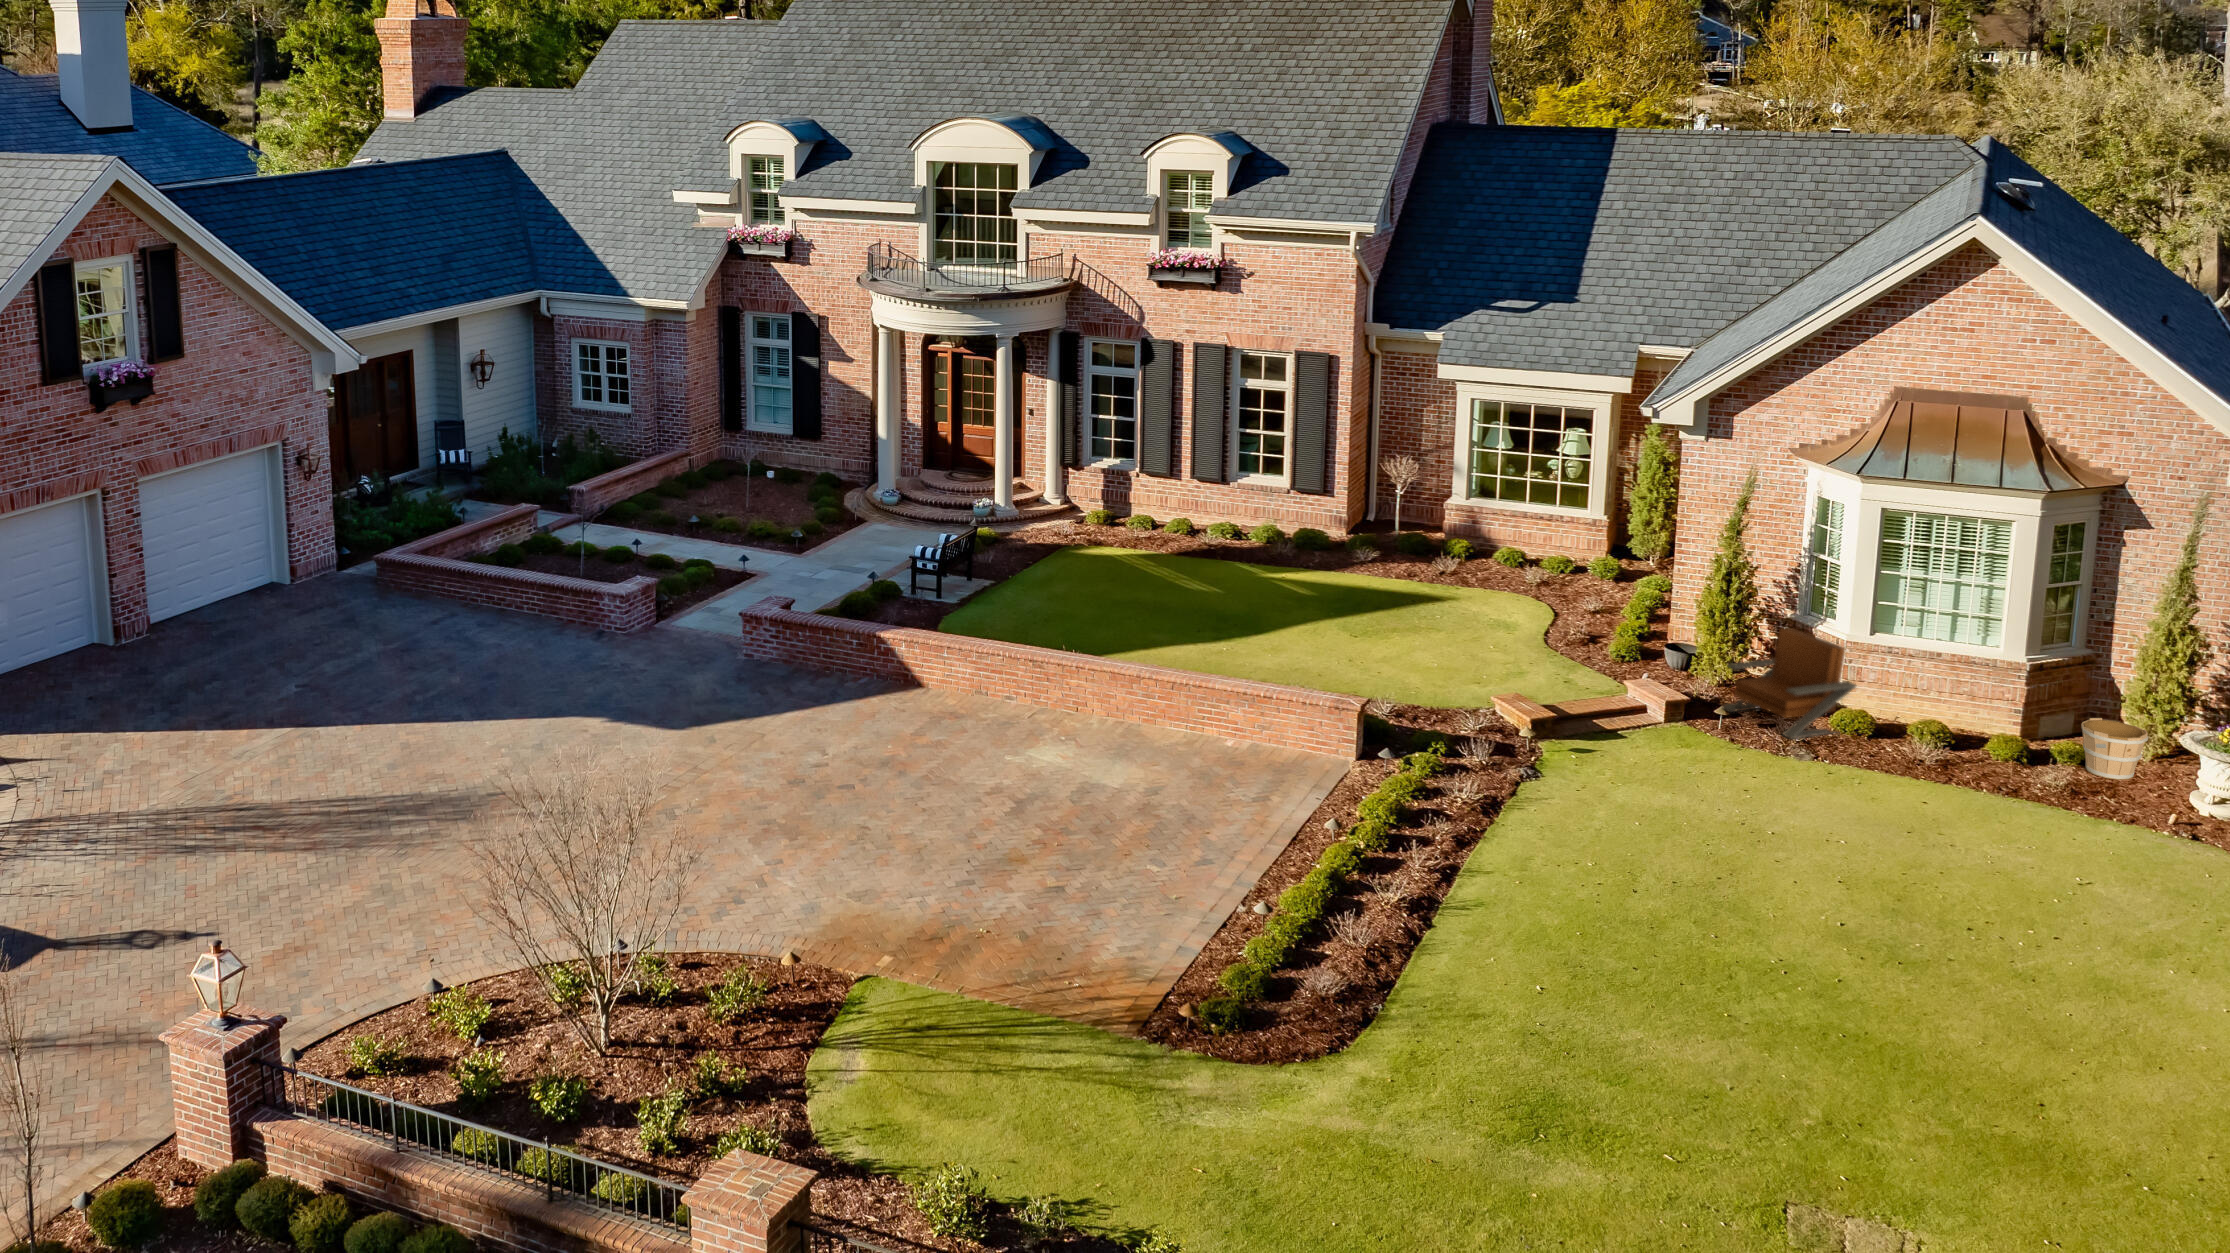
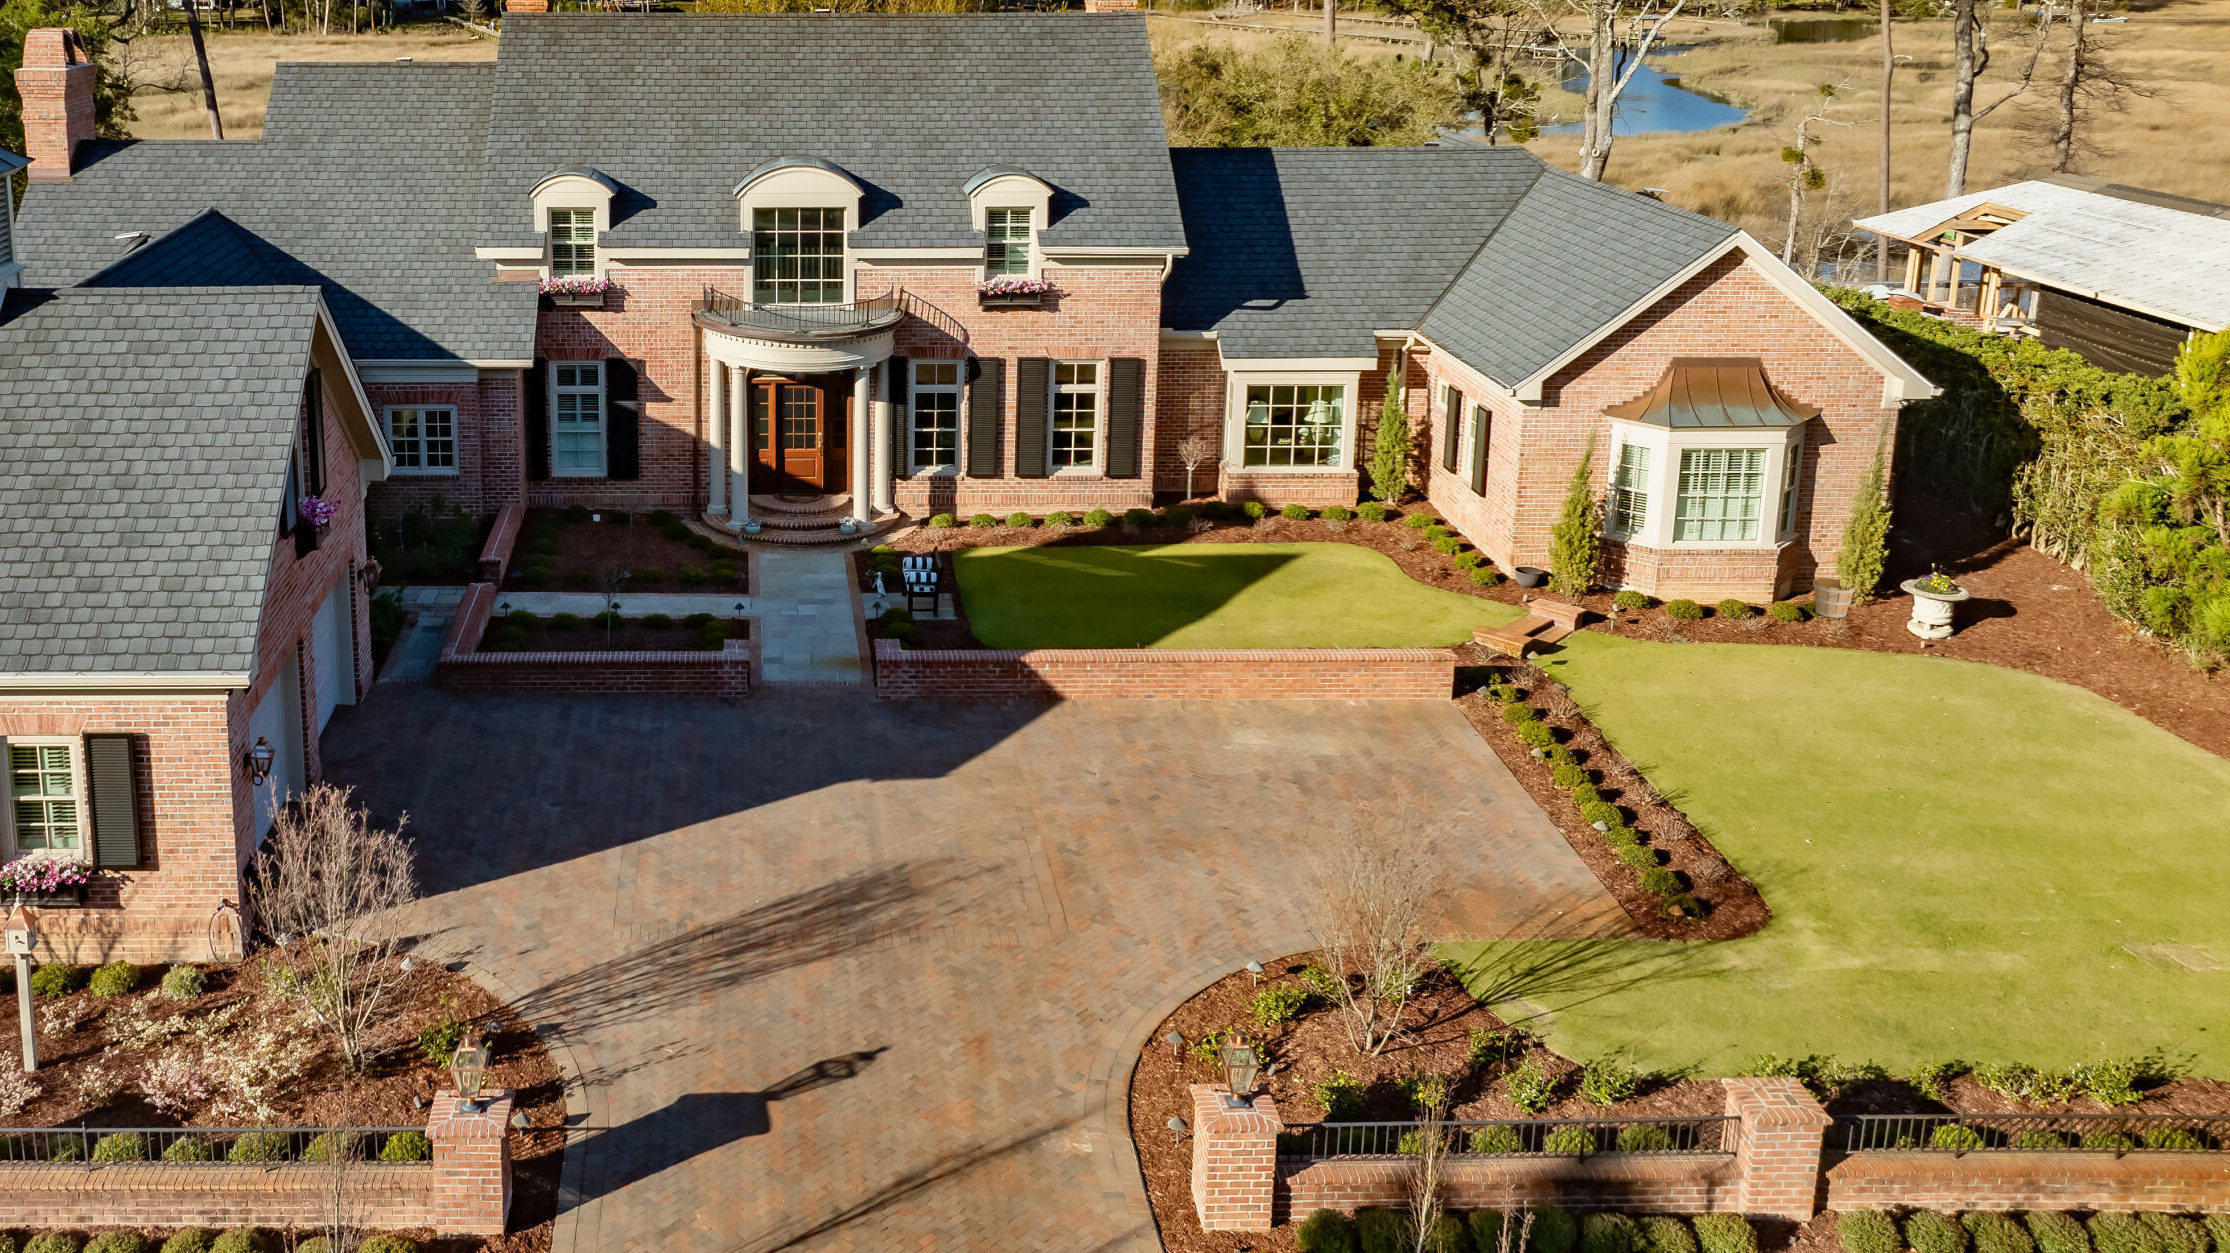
lounge chair: present [1723,628,1856,739] -> none [1582,543,1674,625]

